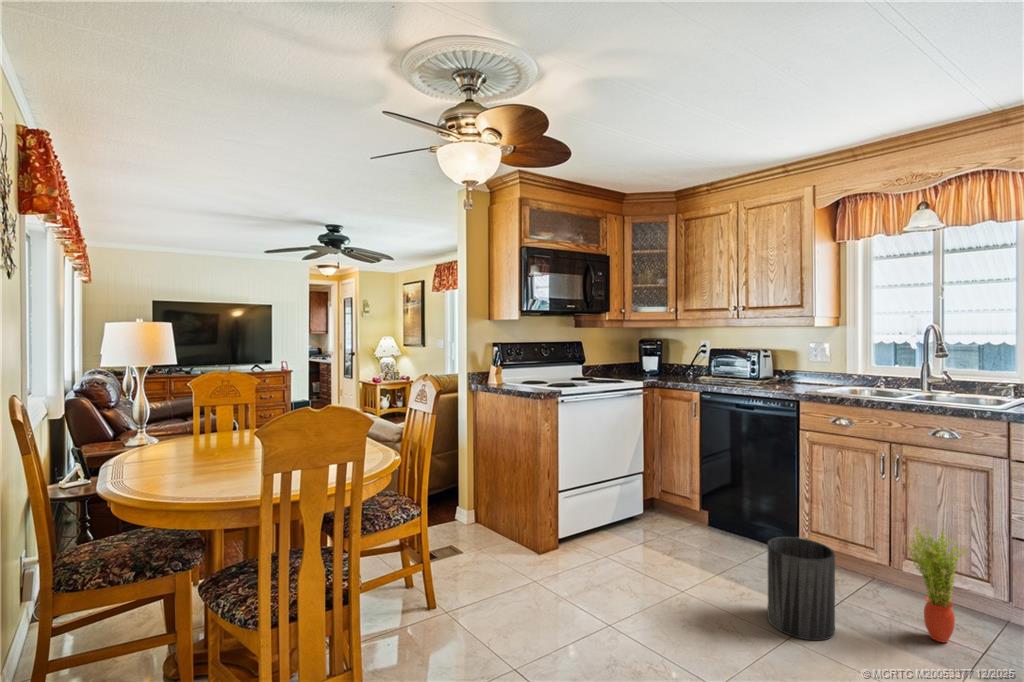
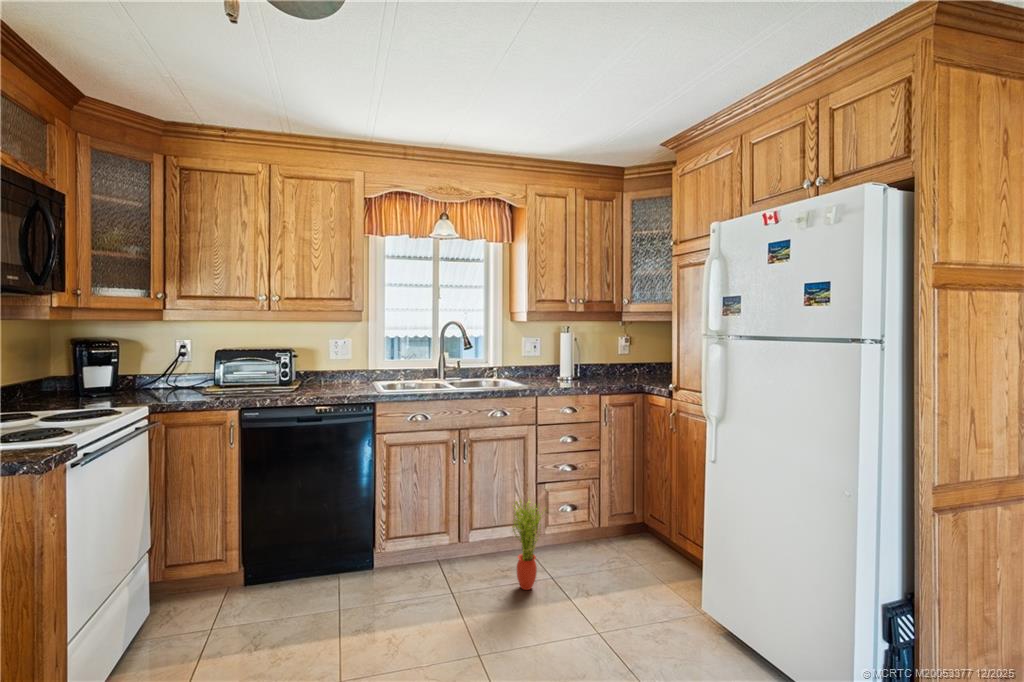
trash can: present [768,537,835,641] -> none [427,547,489,655]

